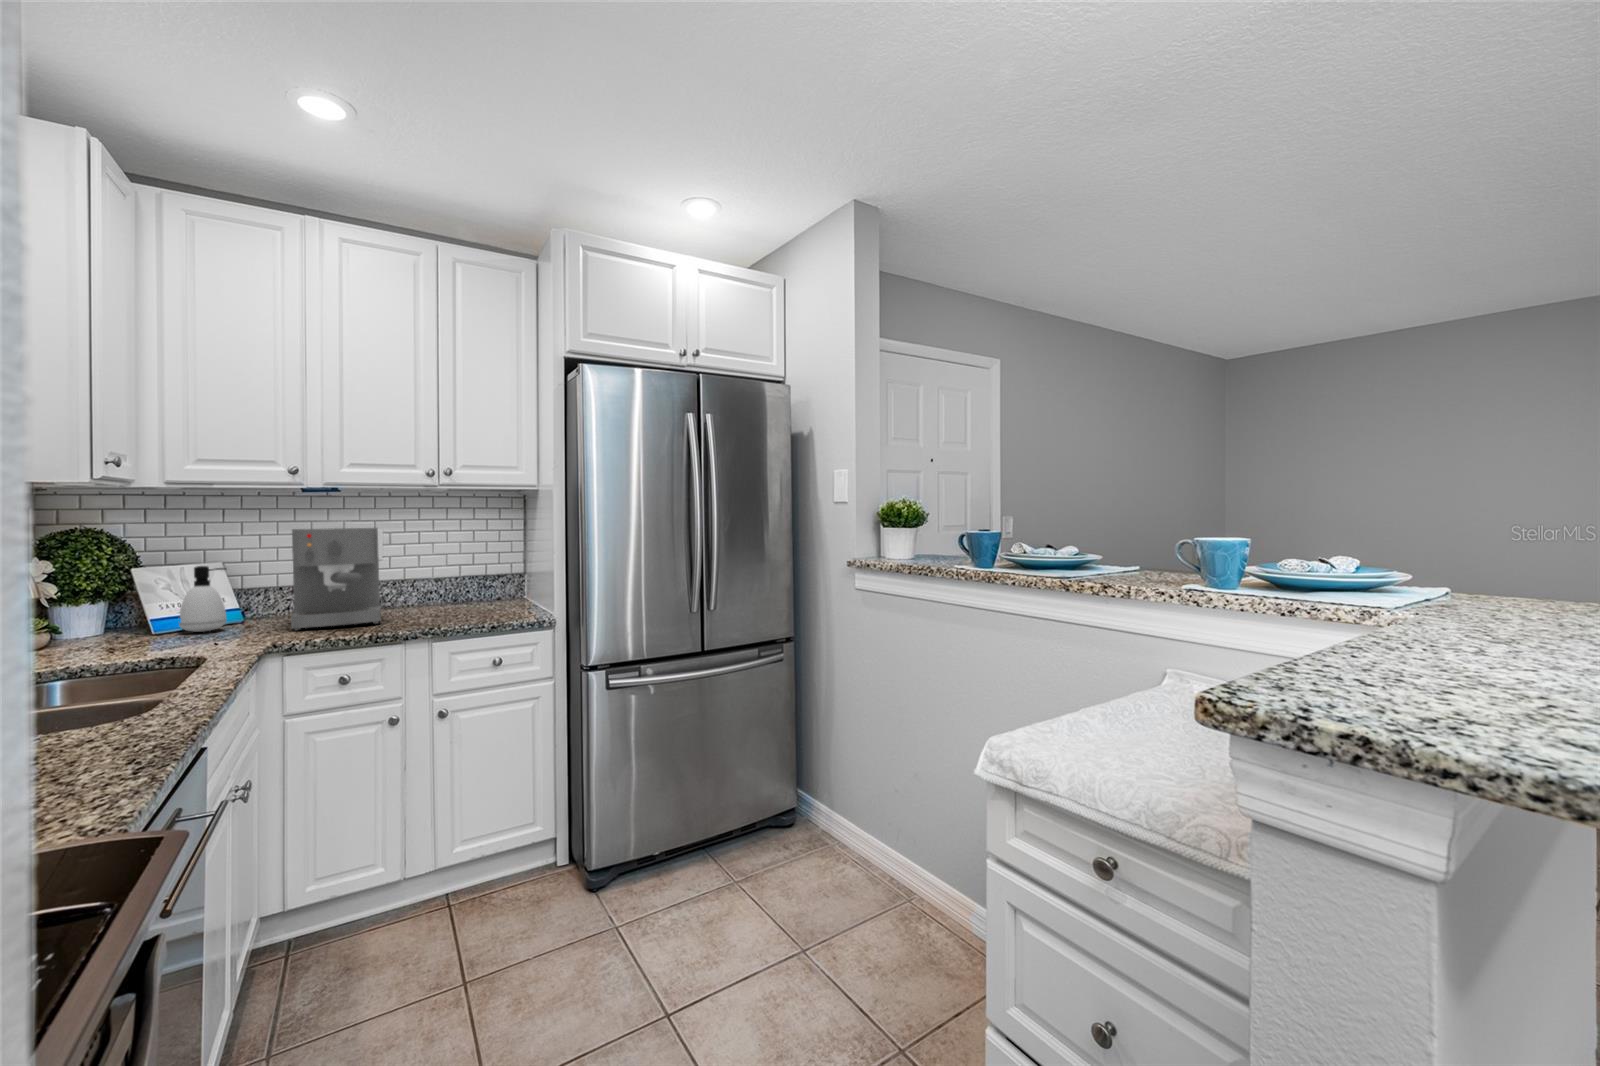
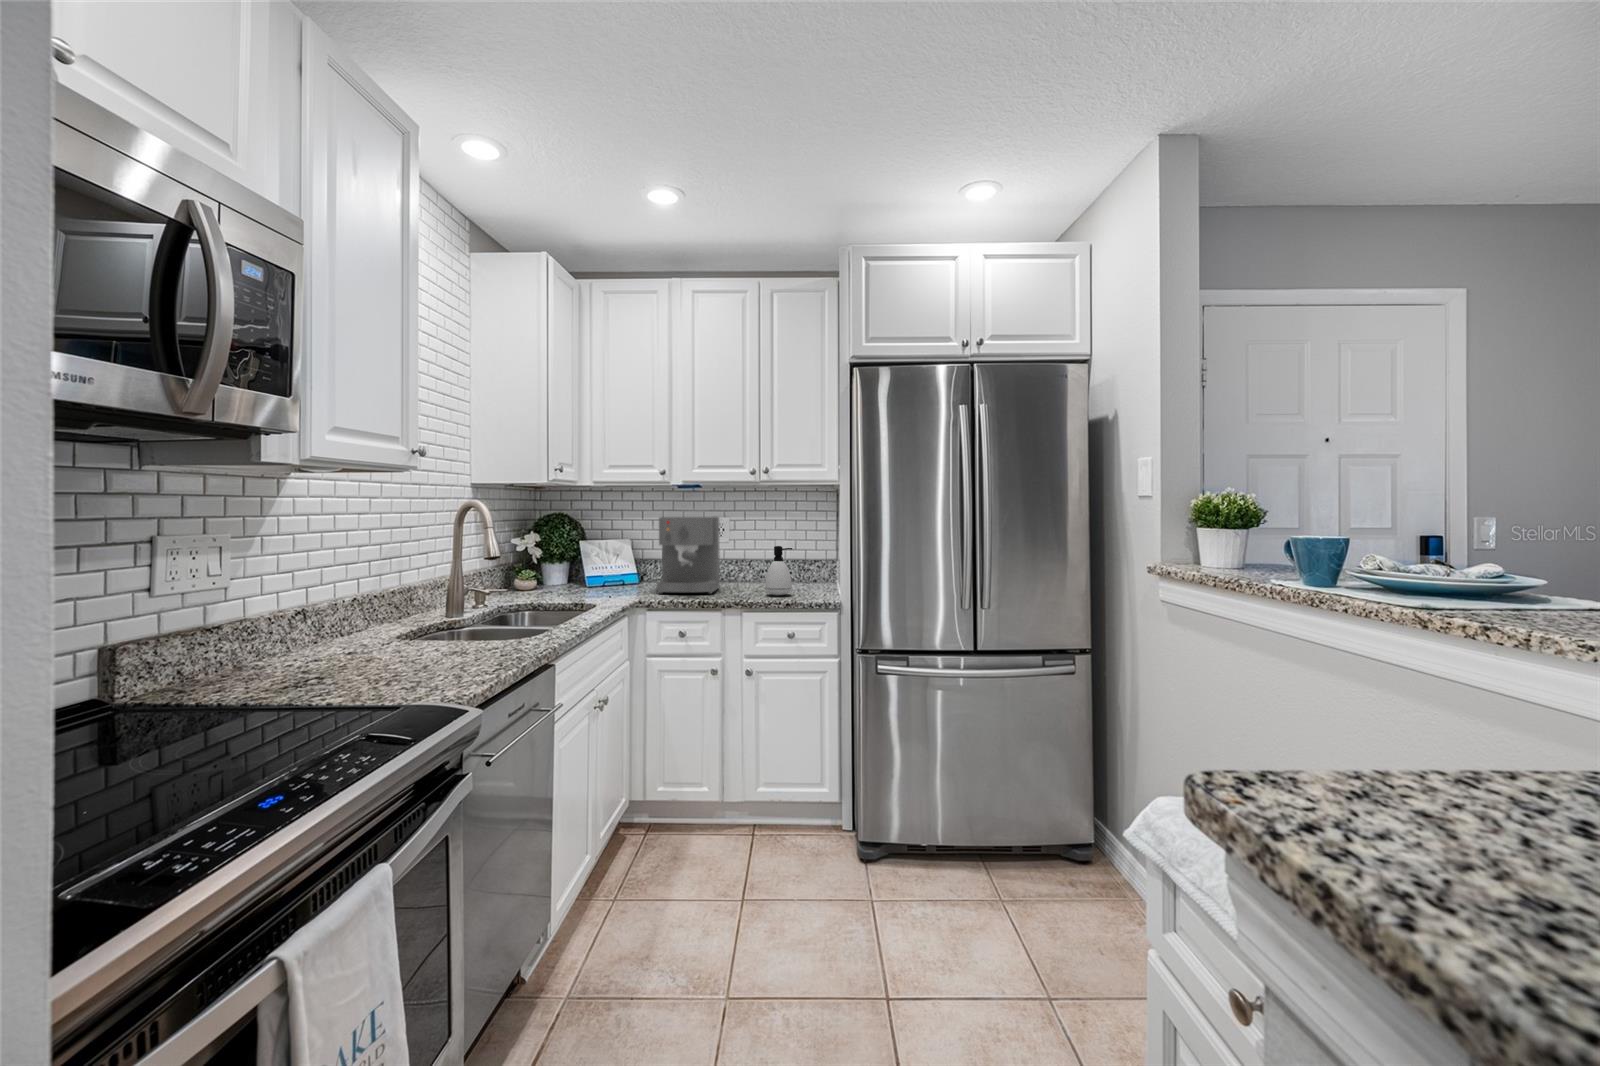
soap dispenser: present [179,566,226,632] -> present [765,546,792,595]

